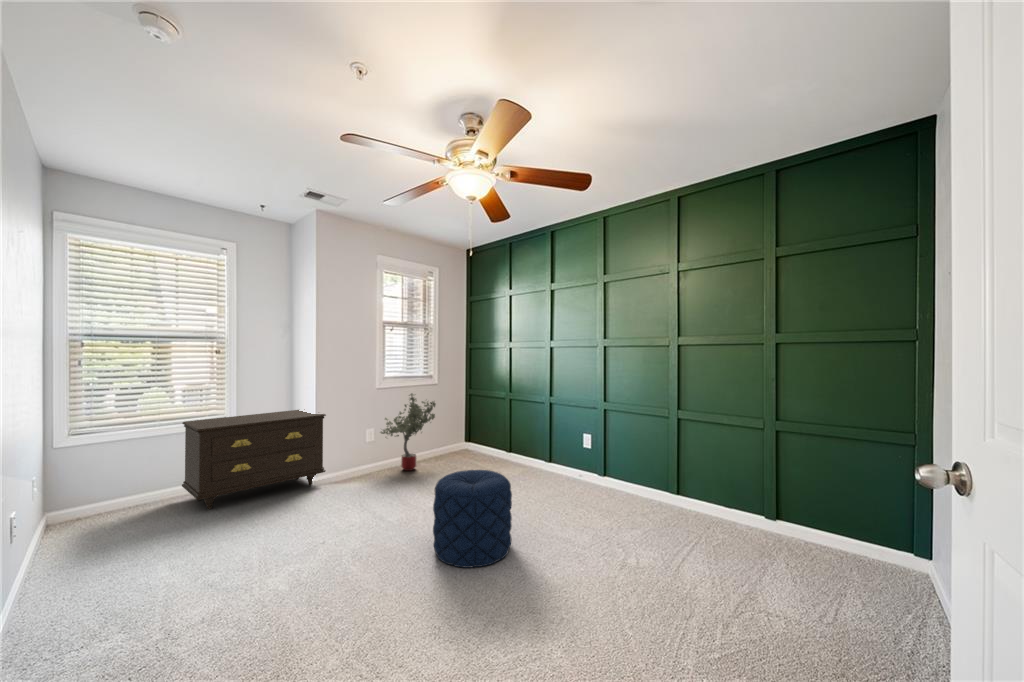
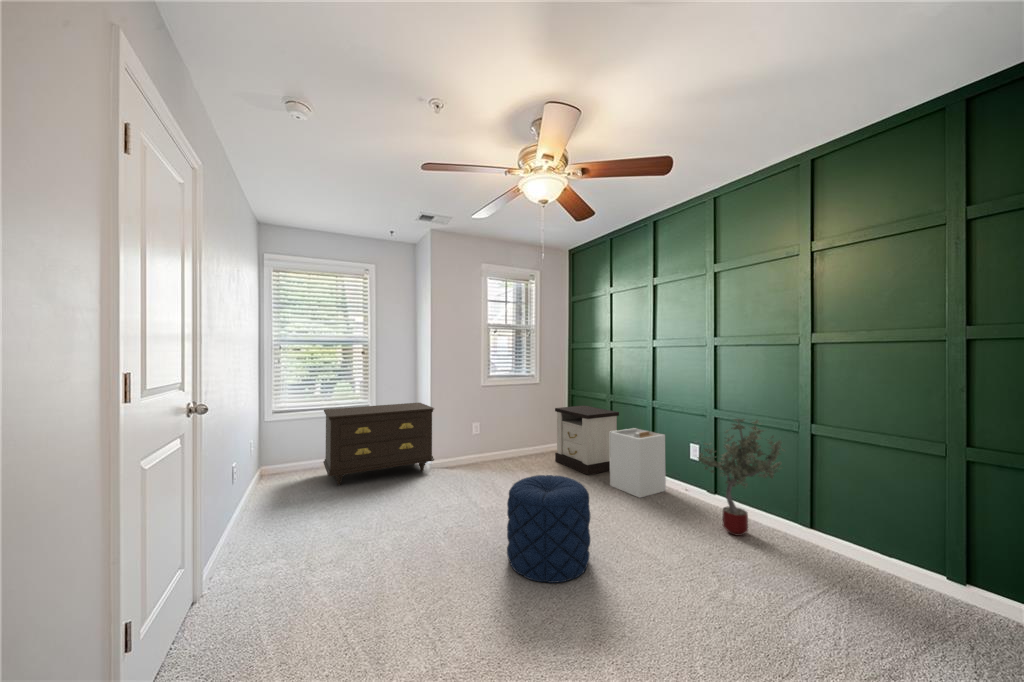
potted tree: present [380,393,436,471] -> present [697,419,785,536]
nightstand: none [454,405,517,472] -> present [555,405,619,475]
laundry hamper: none [512,424,562,487] -> present [610,428,666,498]

